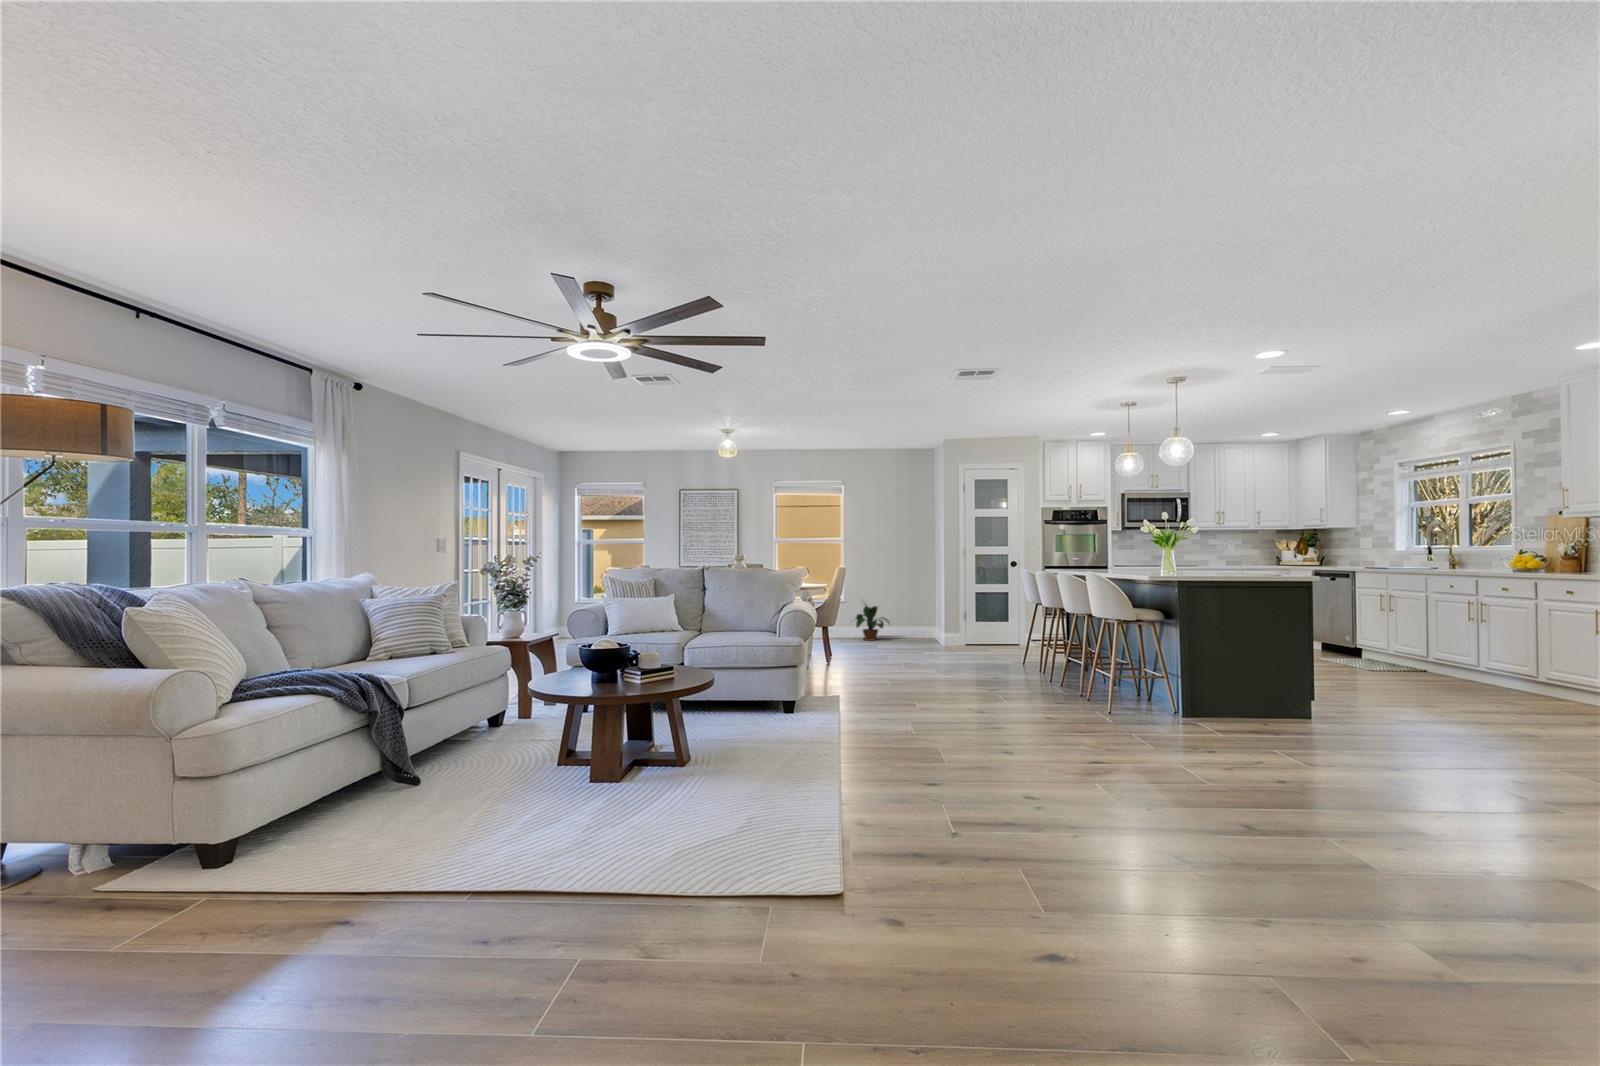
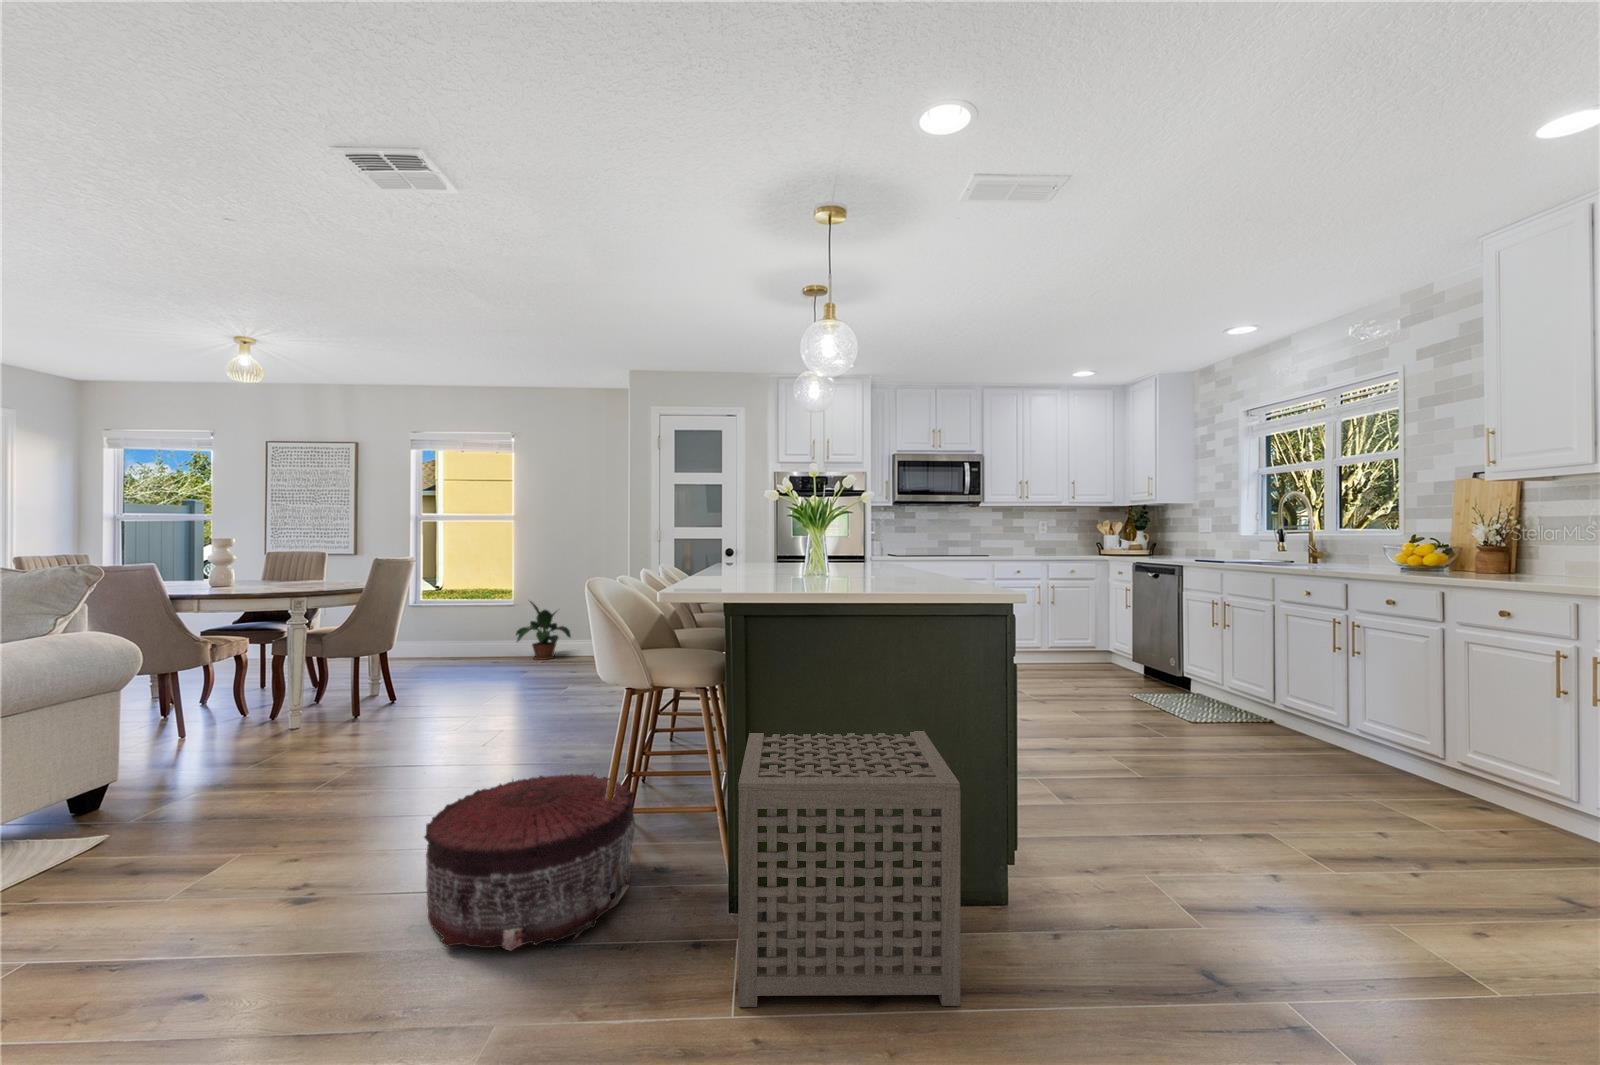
side table: none [1189,638,1322,735] -> present [738,731,960,1007]
pouf: none [1047,665,1142,722] -> present [424,774,635,950]

